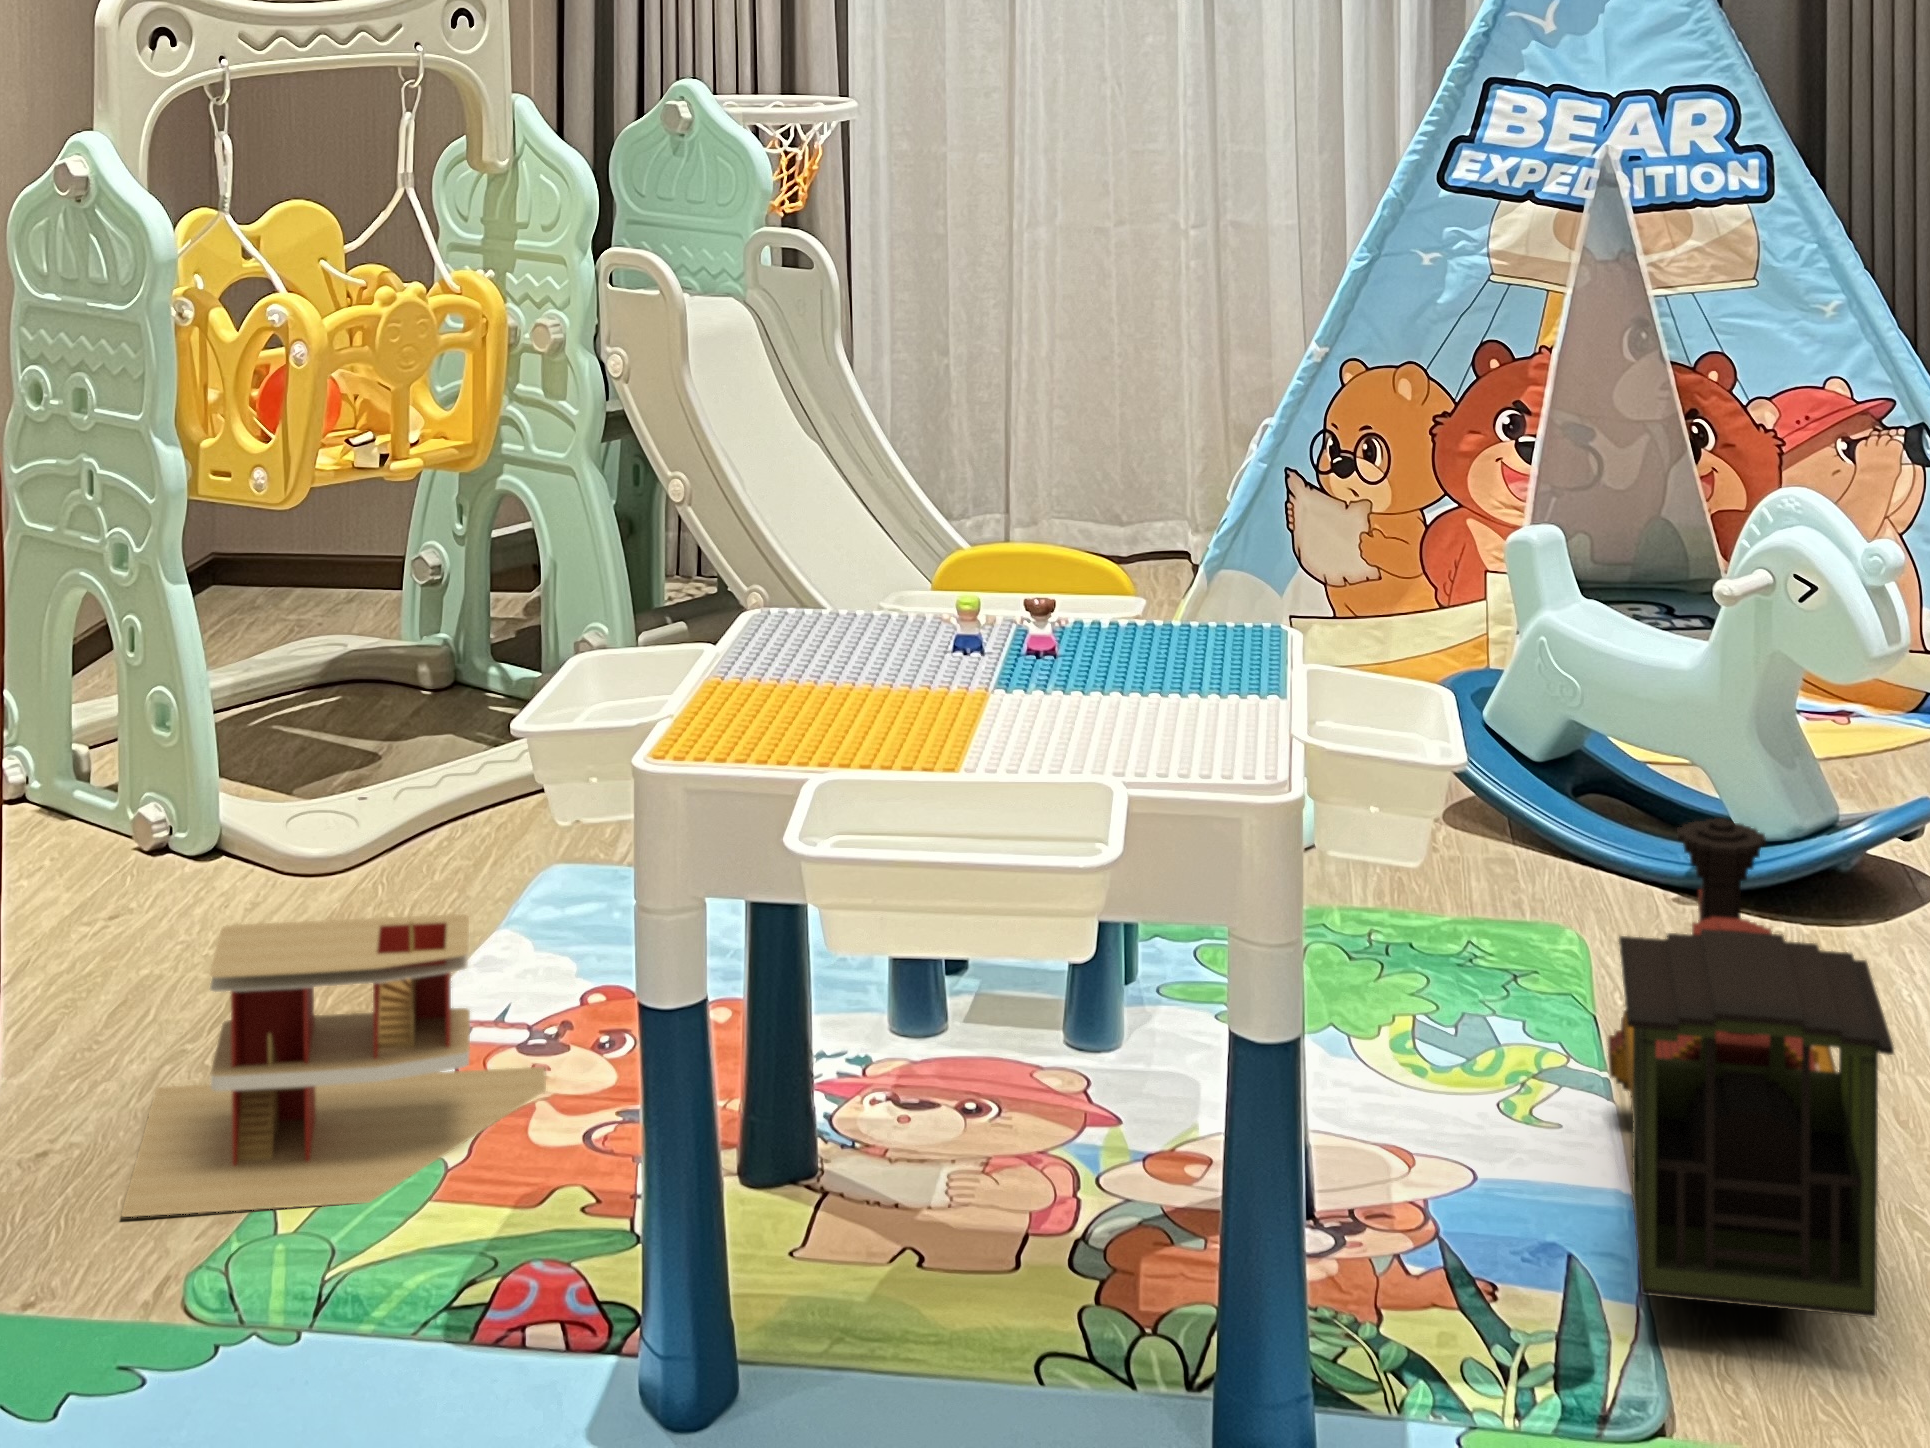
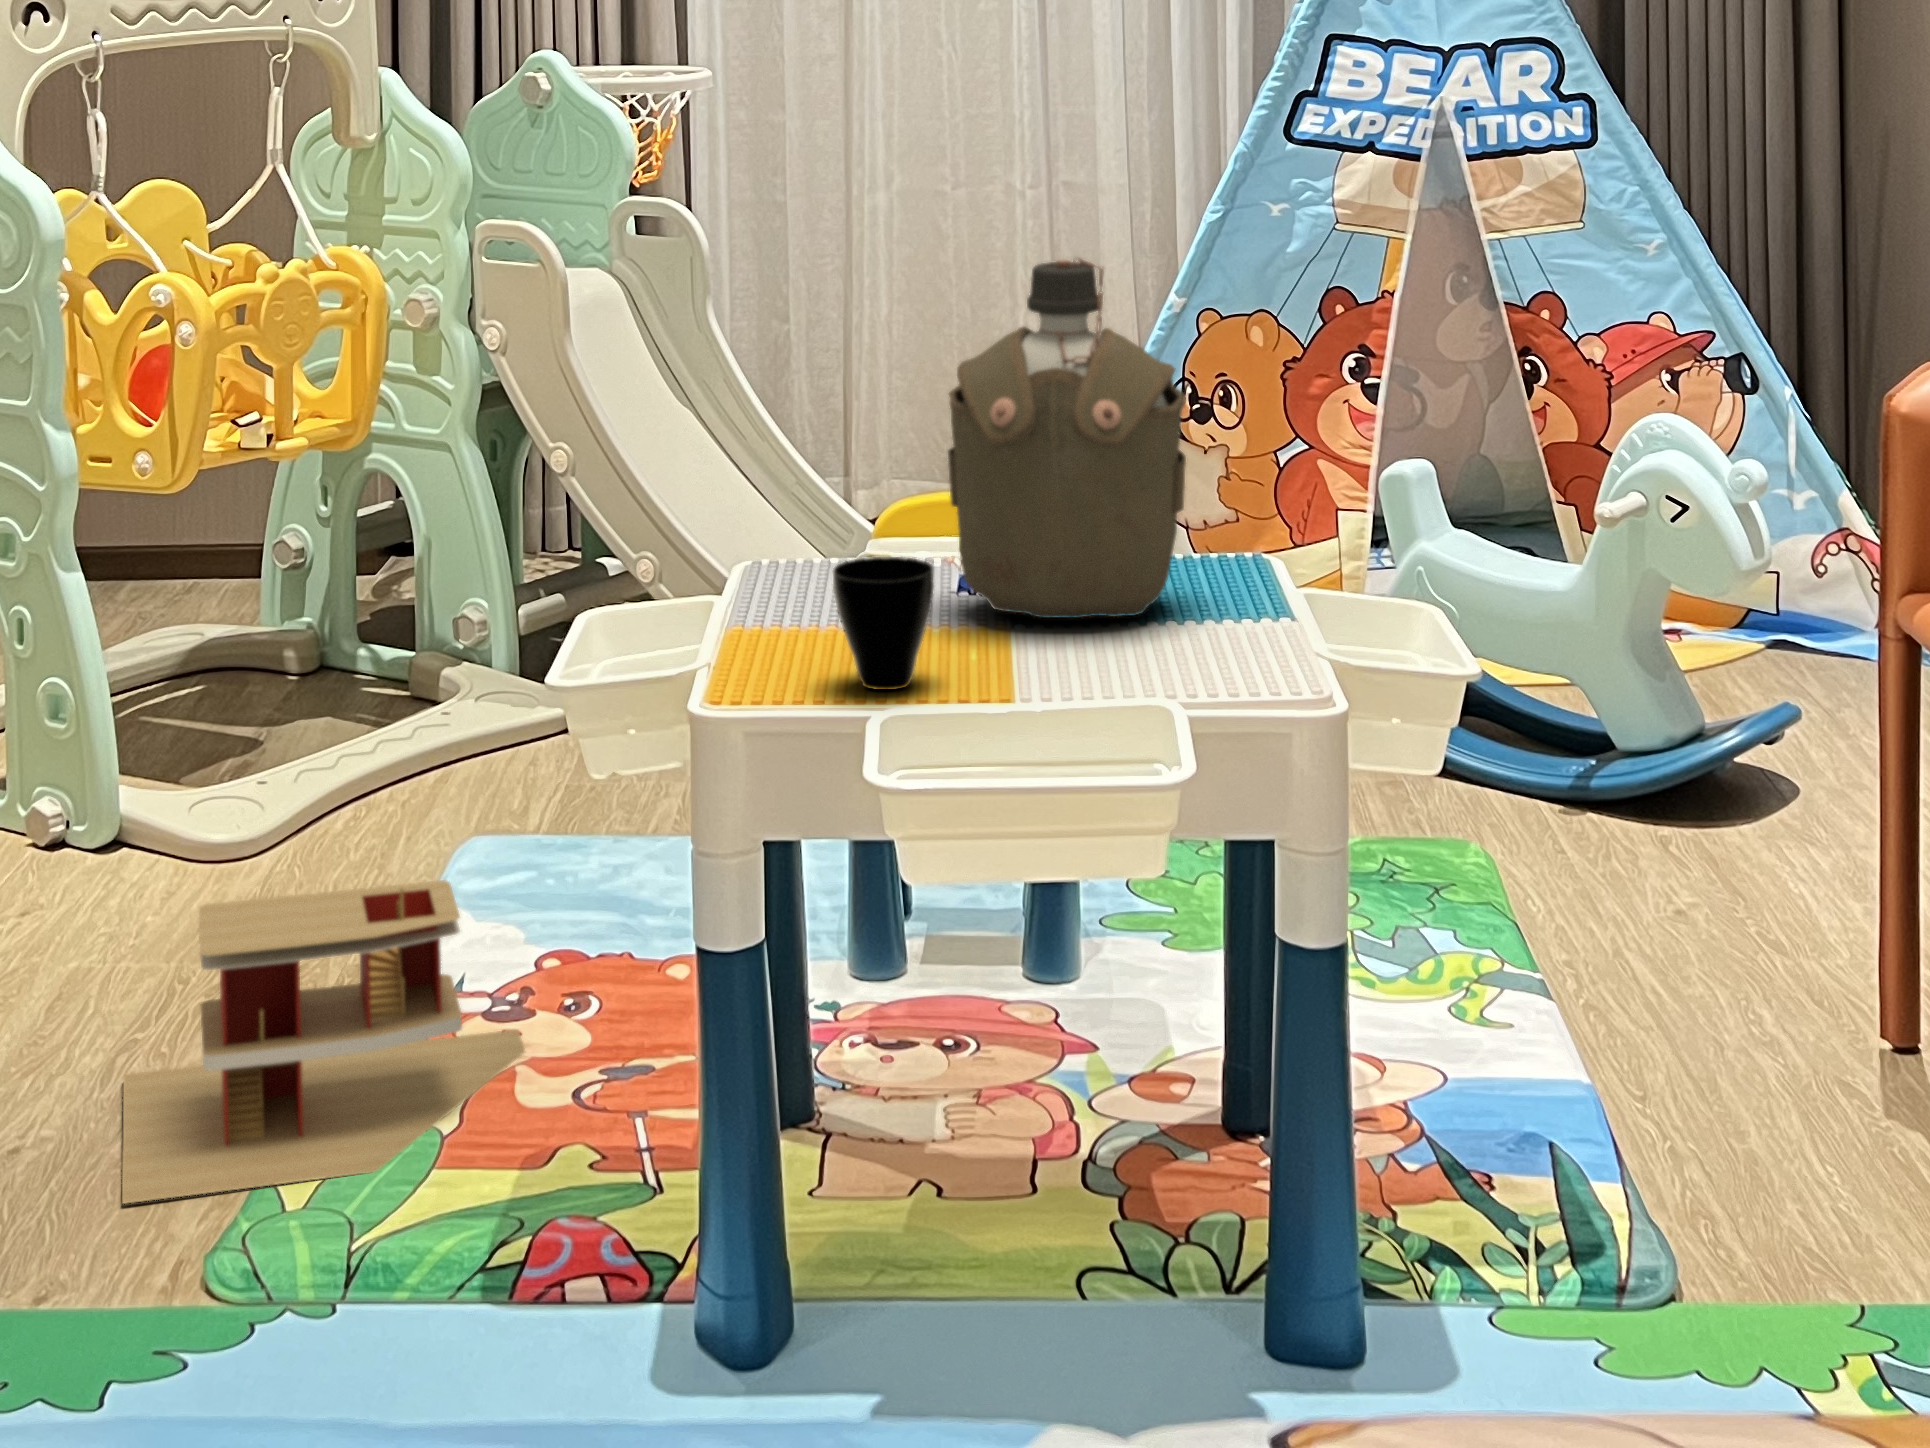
water bottle: none [928,314,1169,686] -> present [948,258,1186,618]
cup: none [776,616,879,752] -> present [833,557,934,690]
toy train: present [1608,818,1894,1318] -> none [1550,722,1869,1175]

